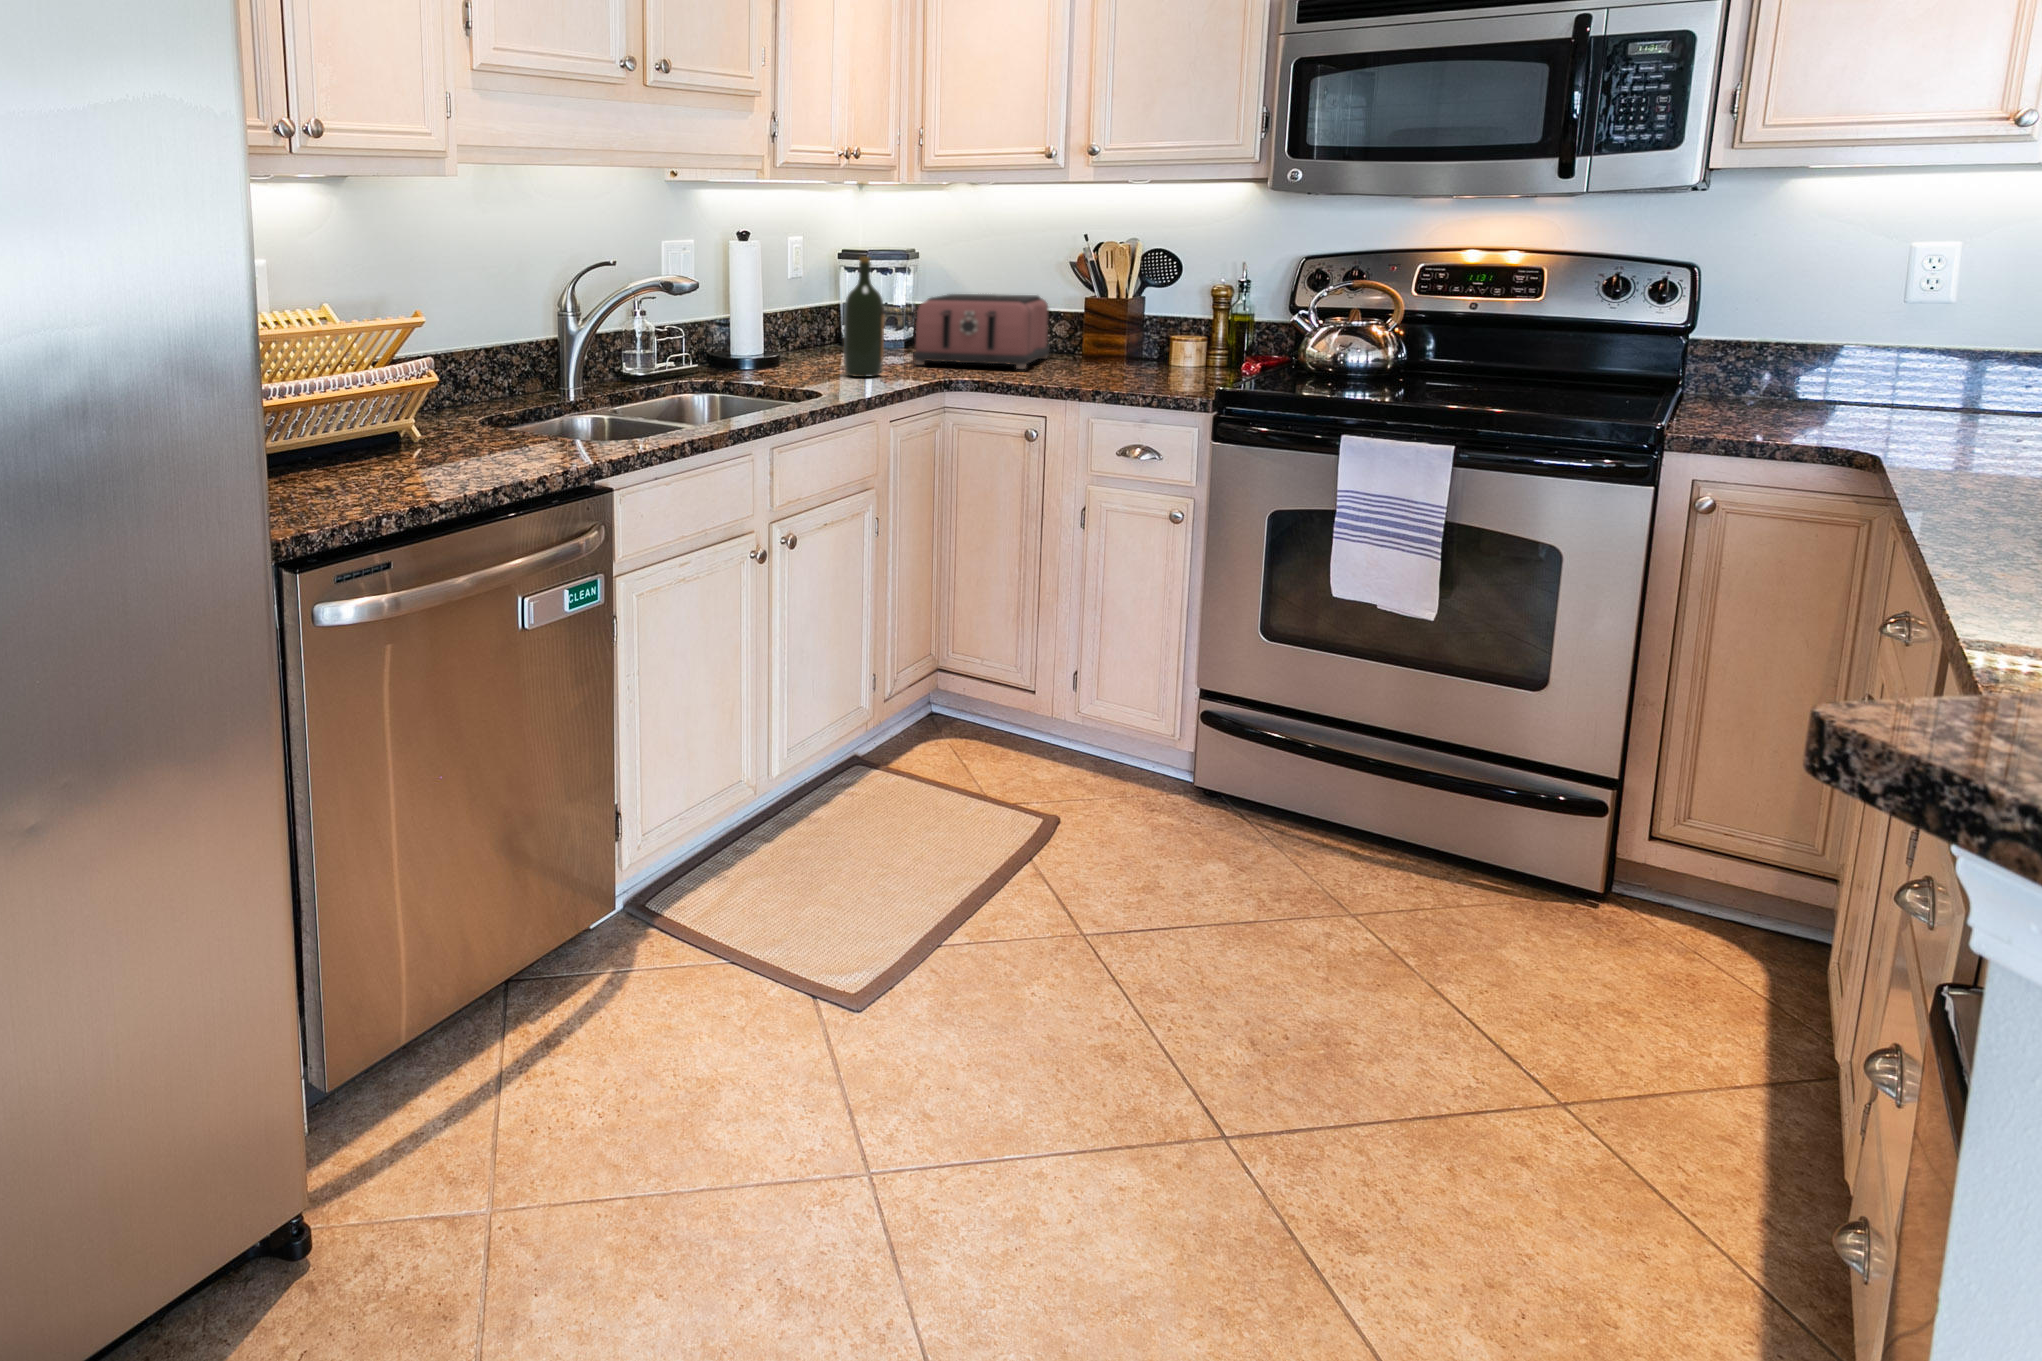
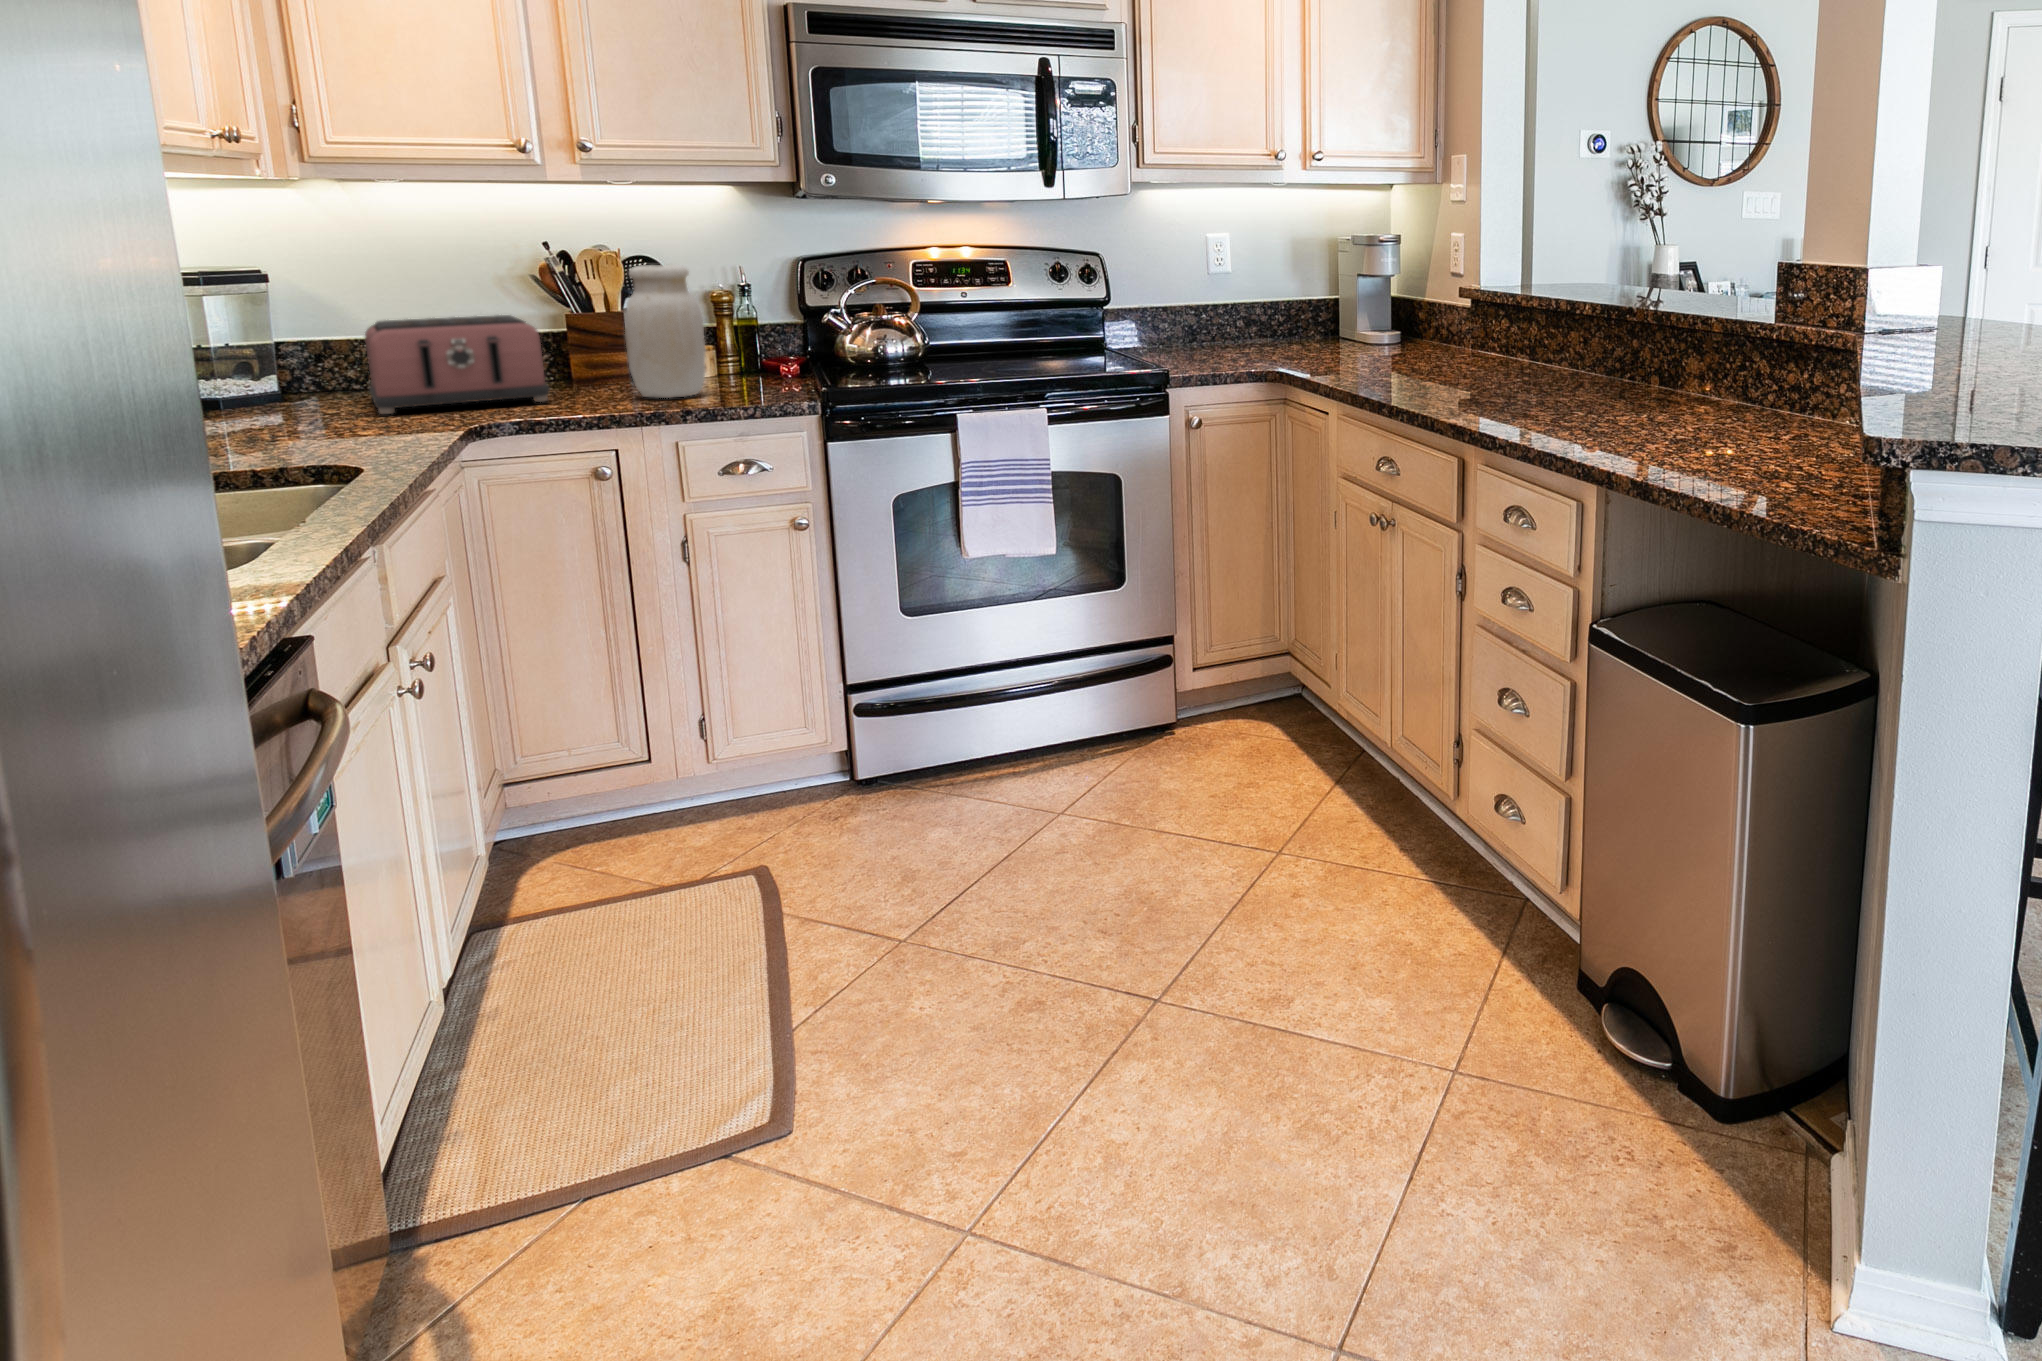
wine bottle: present [844,257,884,377] -> none [290,276,370,439]
jar: none [1087,257,1154,379] -> present [625,264,706,398]

